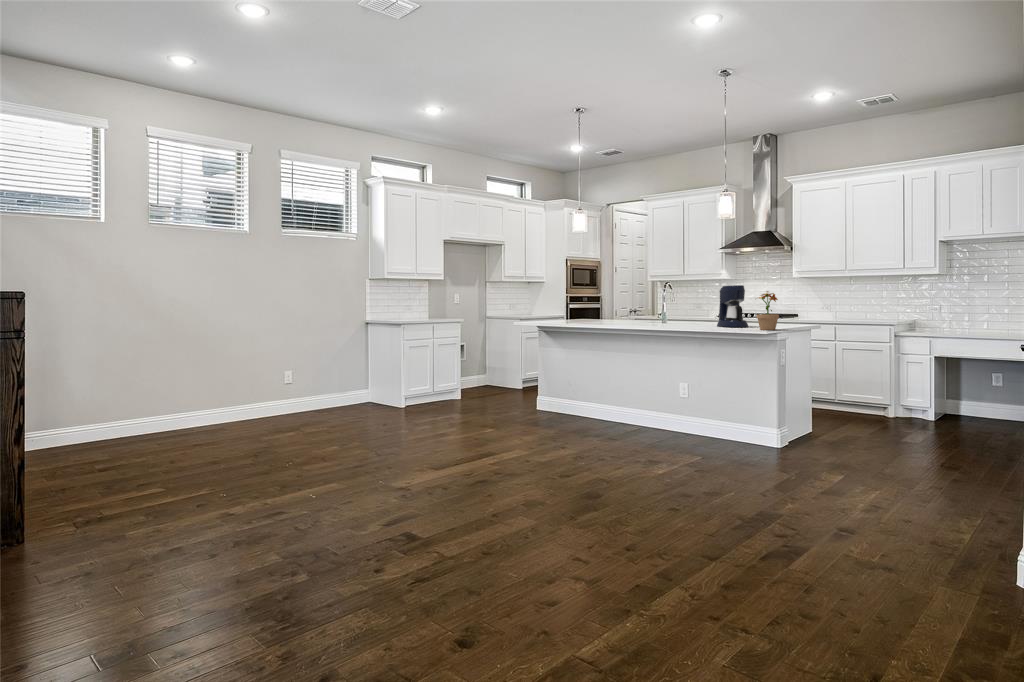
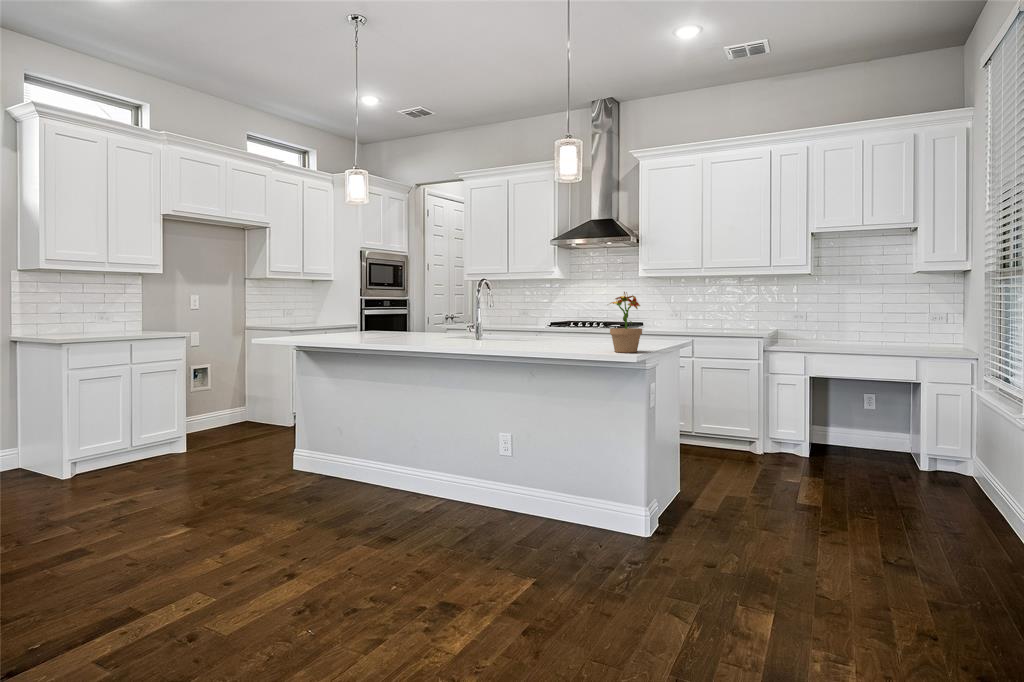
coffee maker: present [717,285,748,327] -> none [550,284,595,346]

